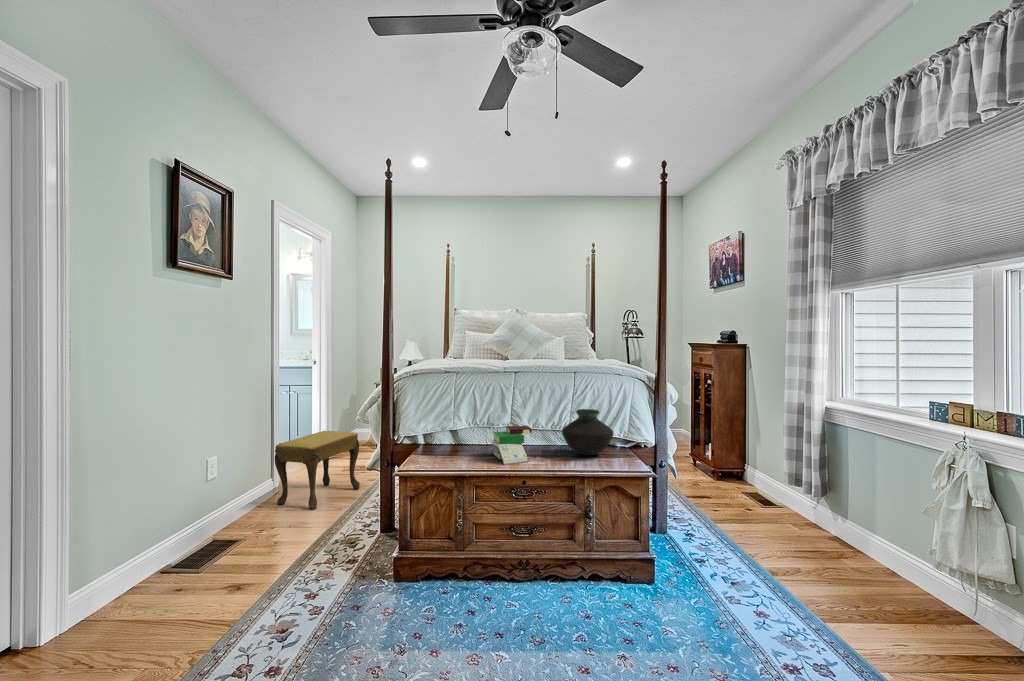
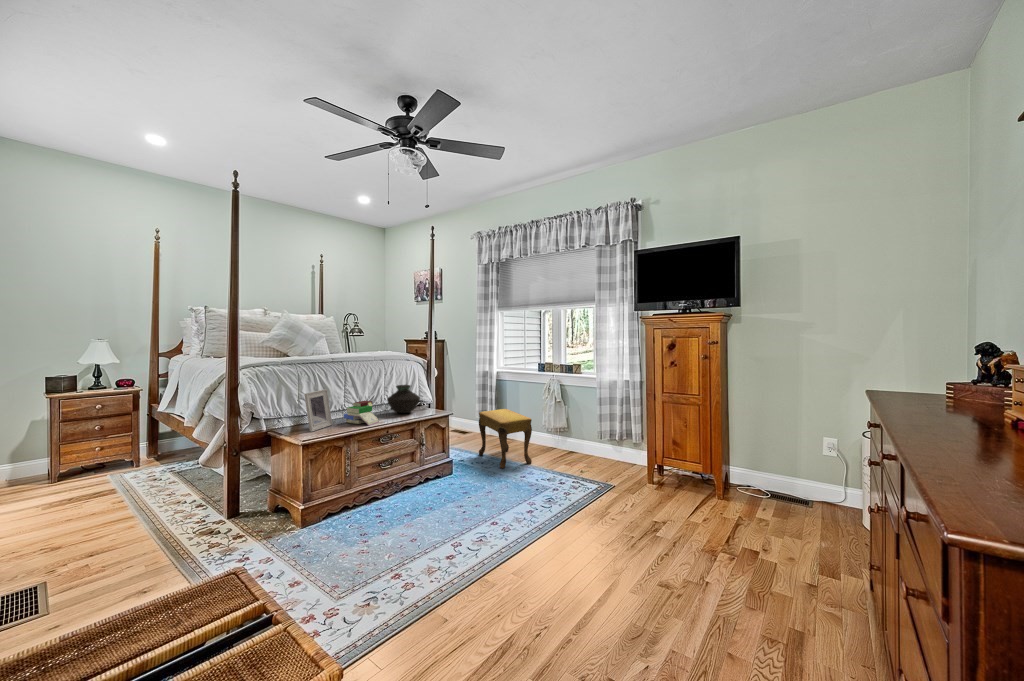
picture frame: none [432,403,474,458] -> present [304,389,332,432]
footstool: present [275,431,360,510] -> present [479,409,532,469]

